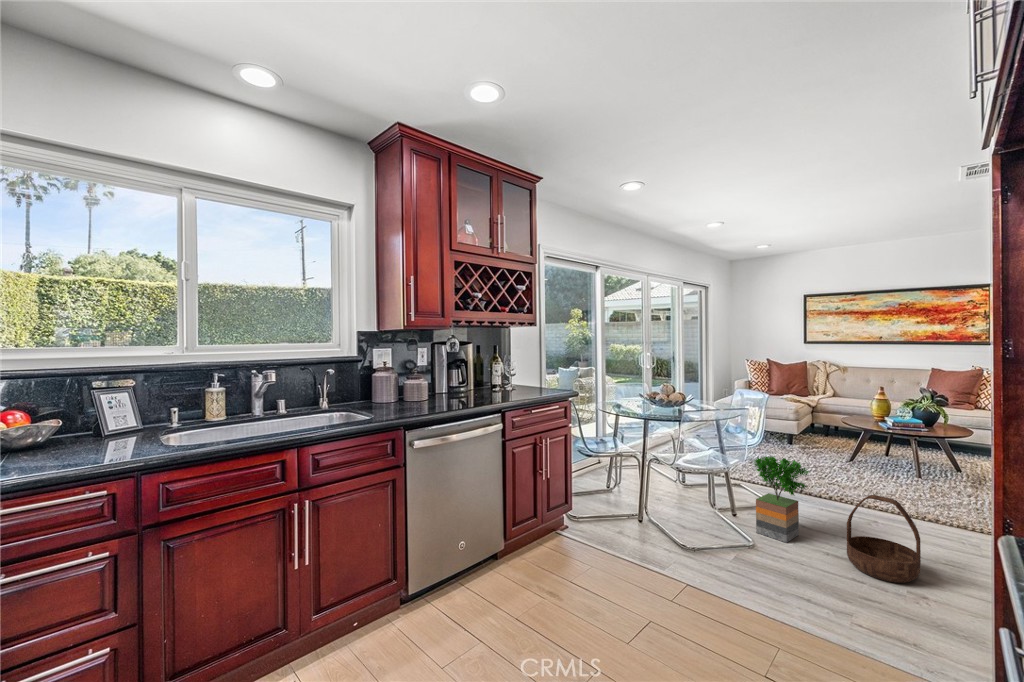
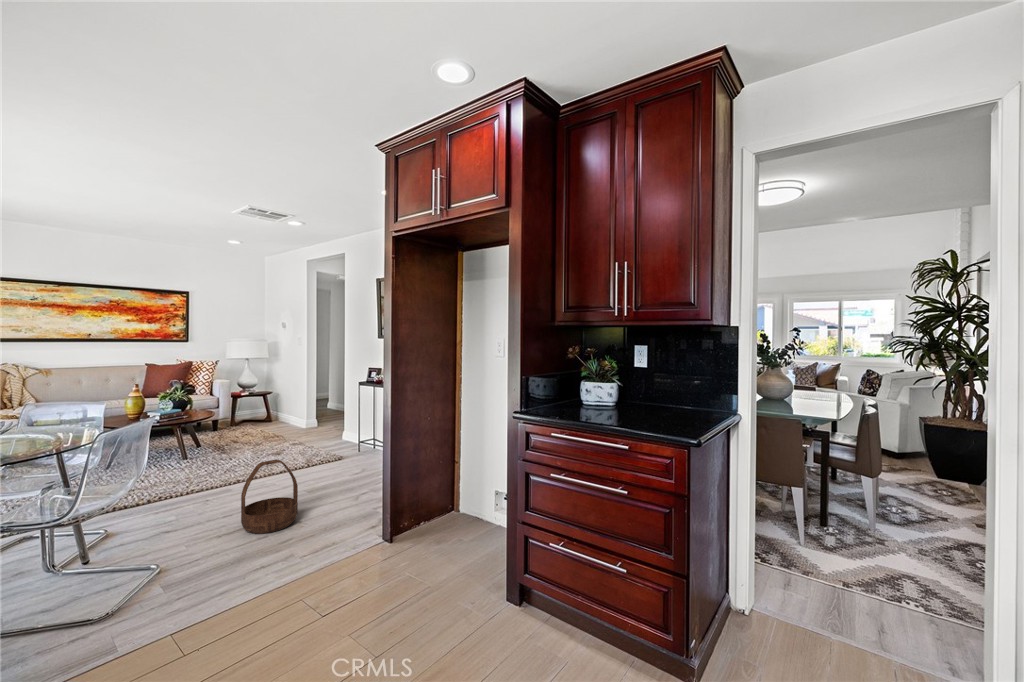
potted tree: present [754,456,809,543] -> none [118,457,199,563]

